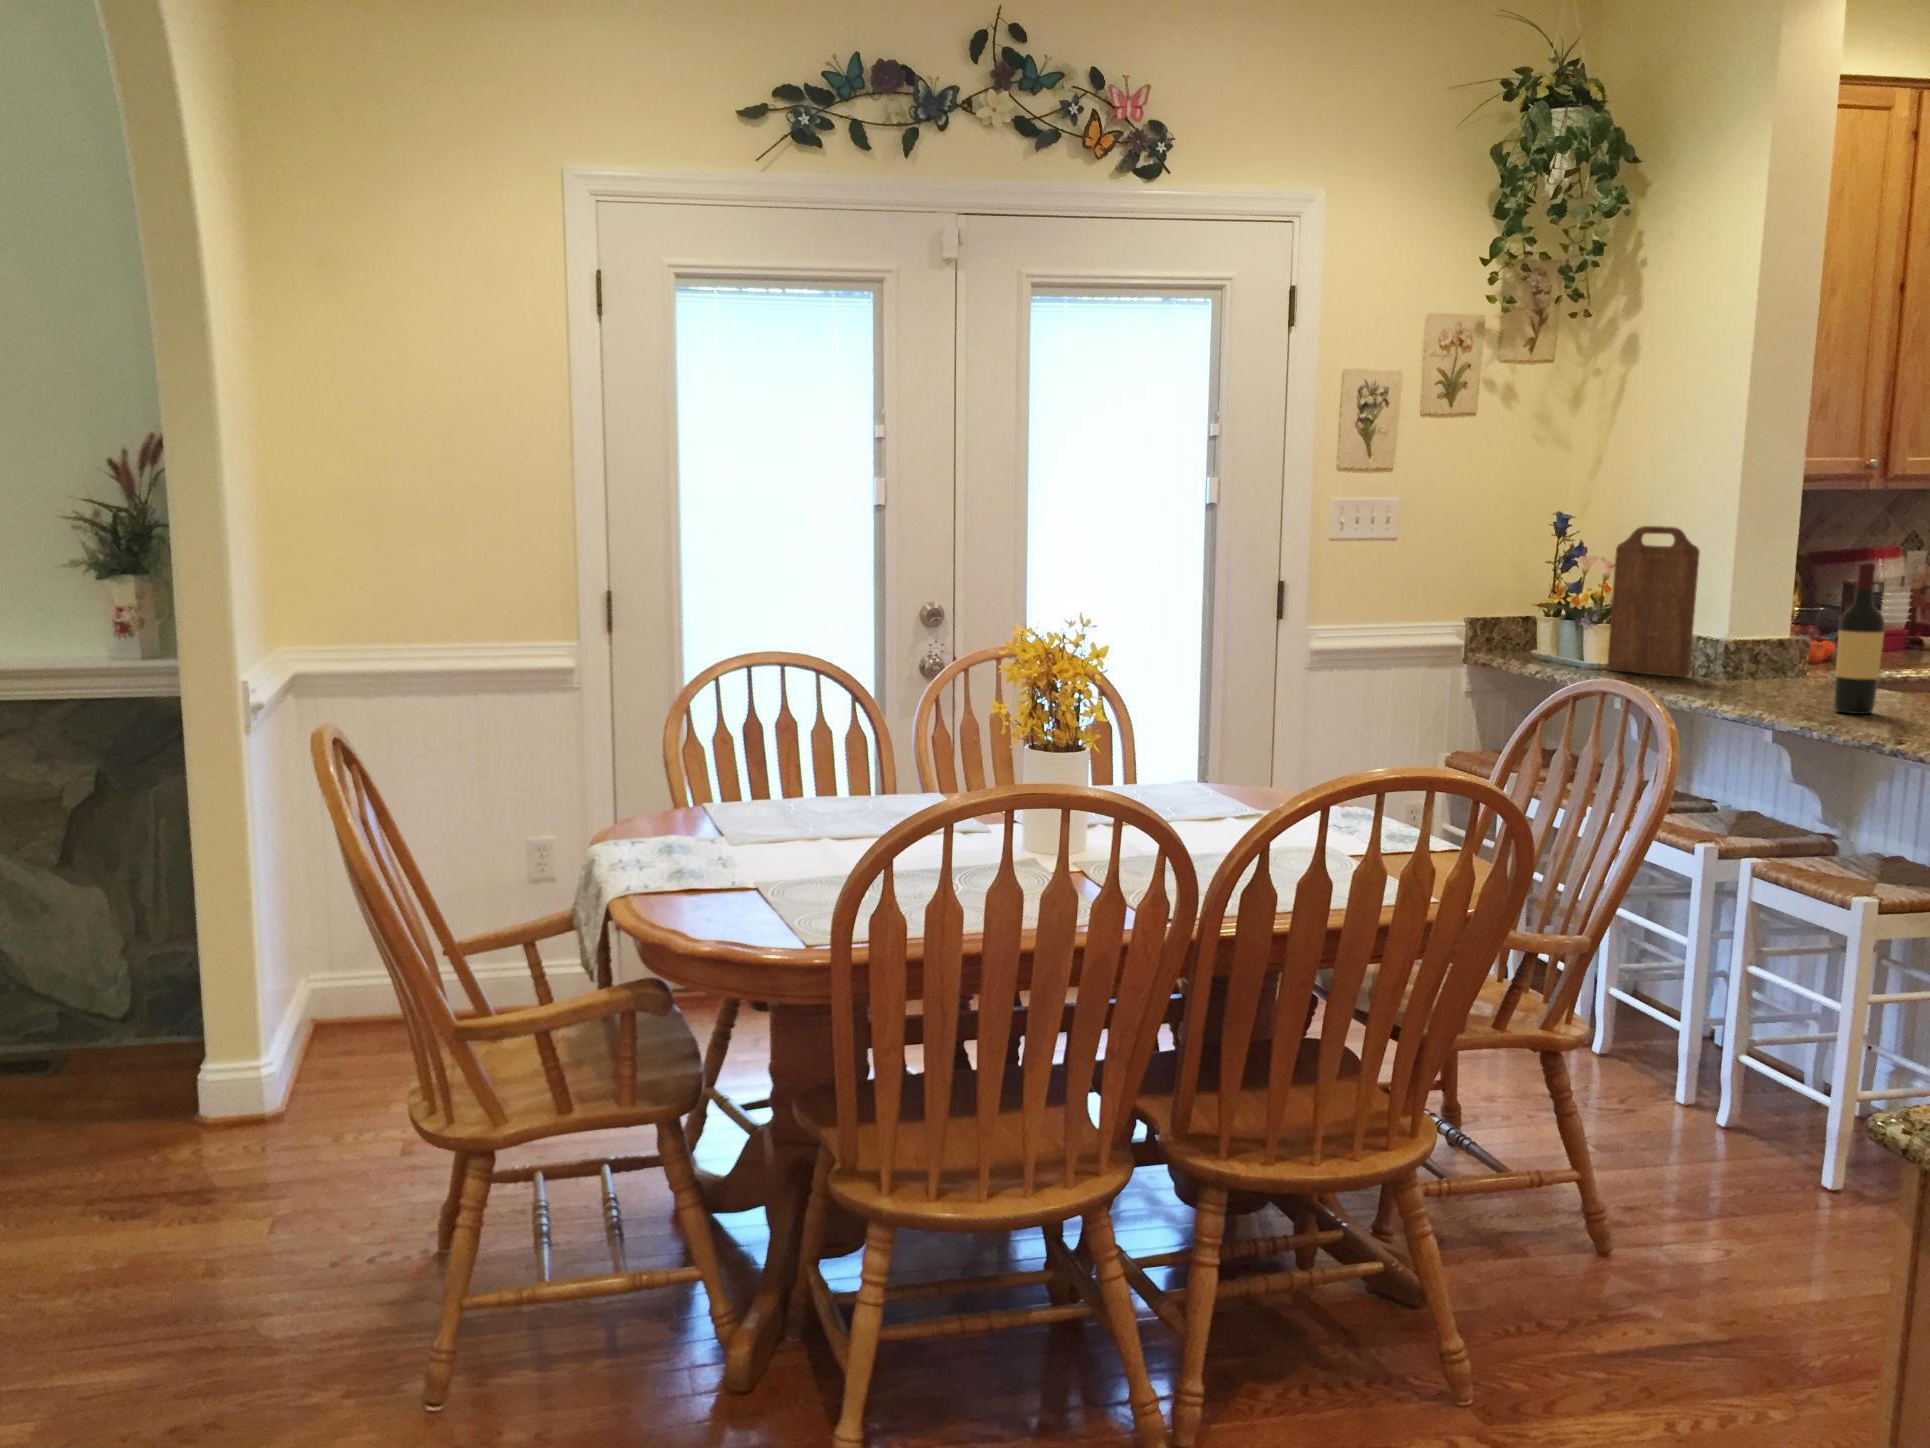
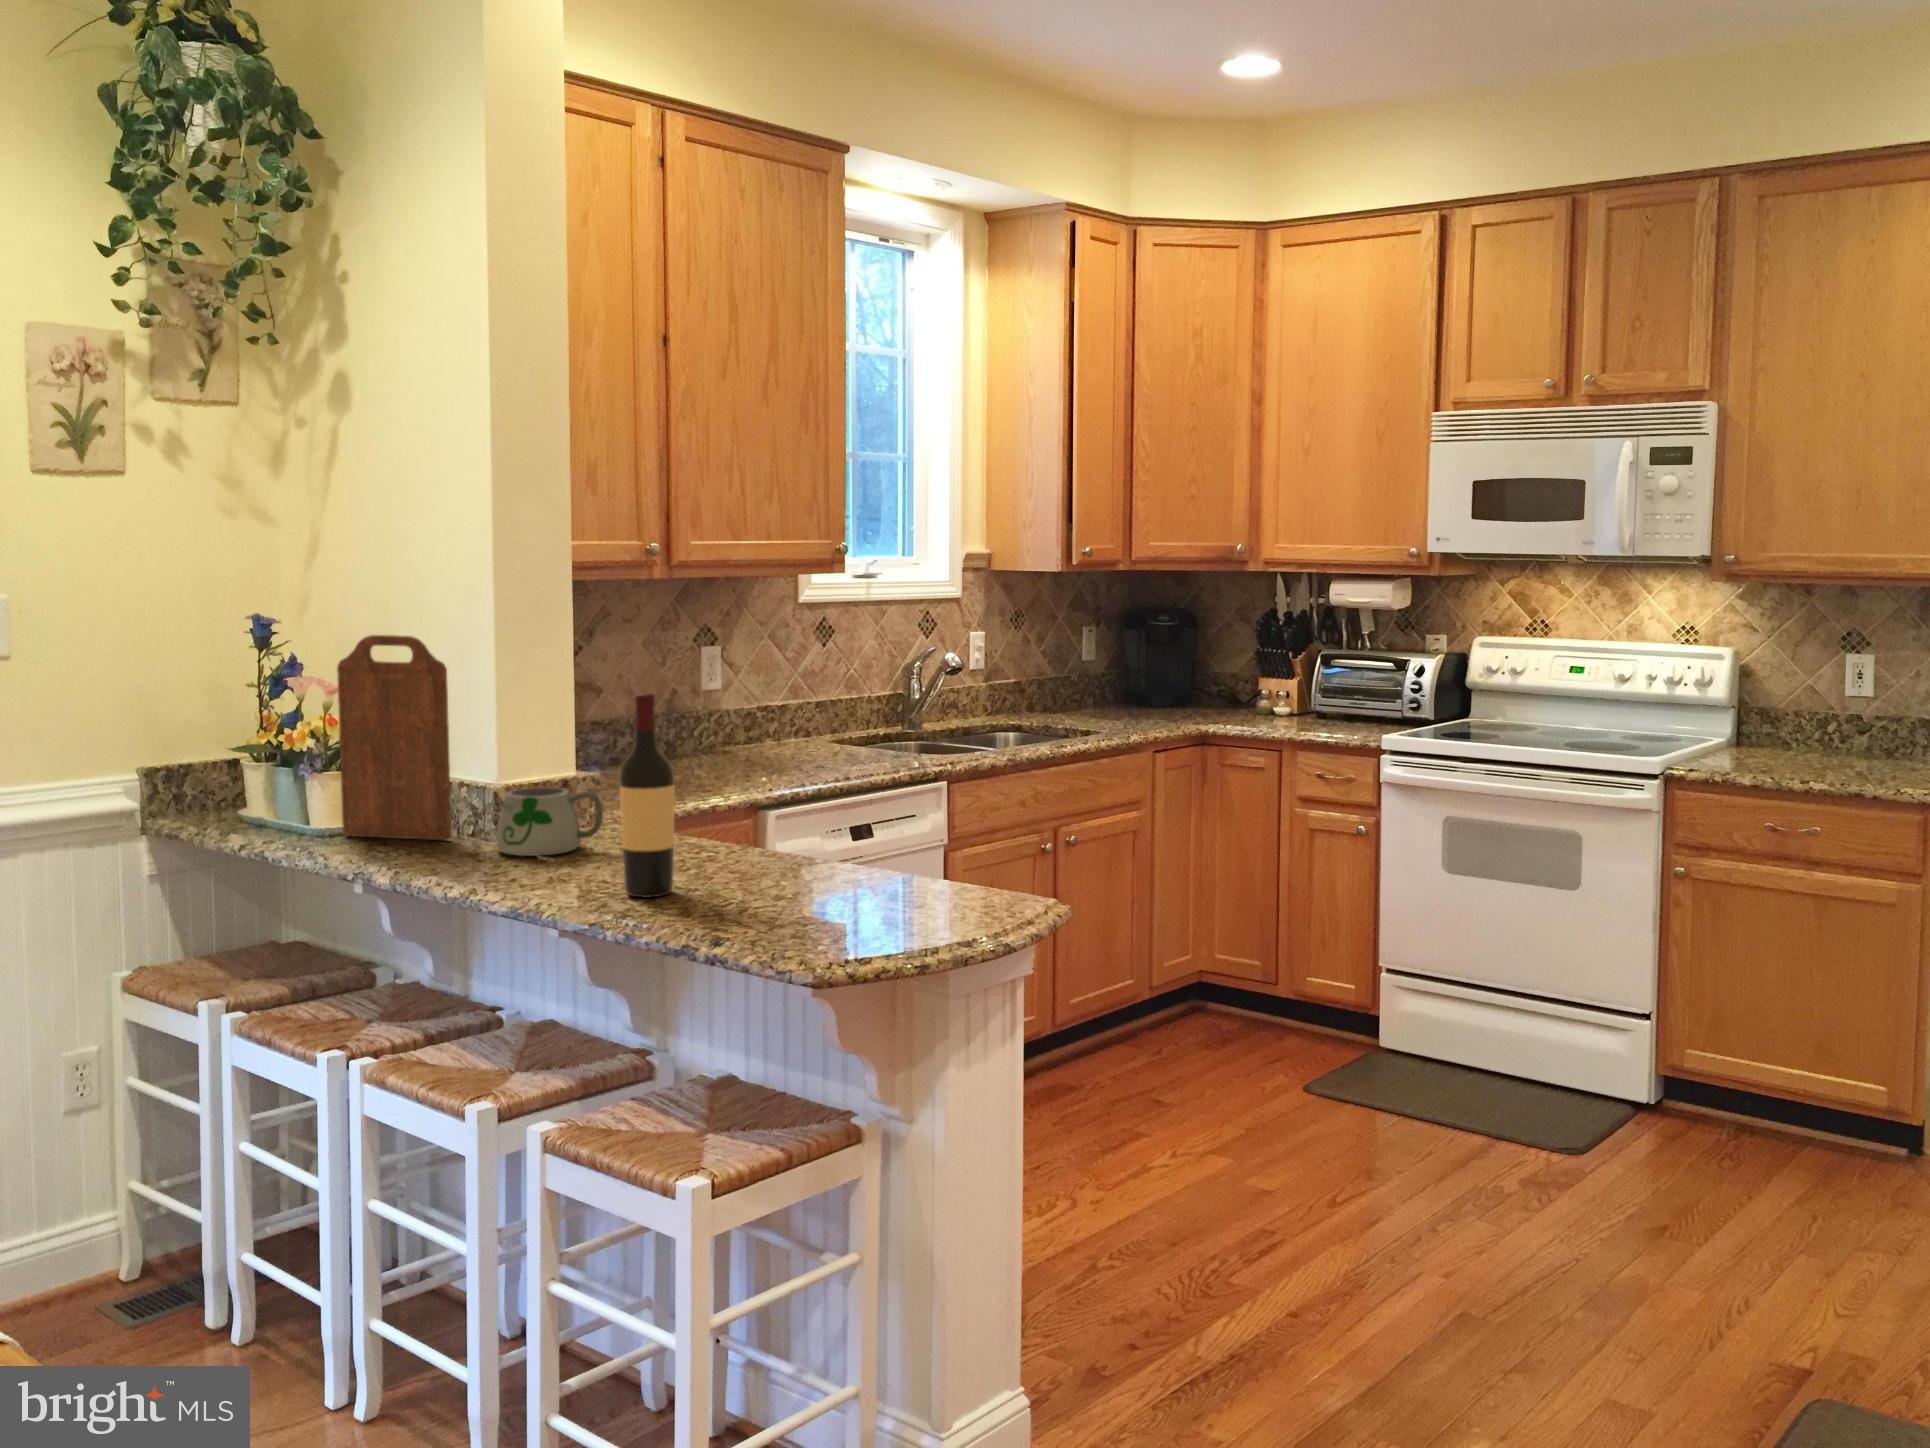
mug: none [1727,641,1816,692] -> present [496,787,603,861]

